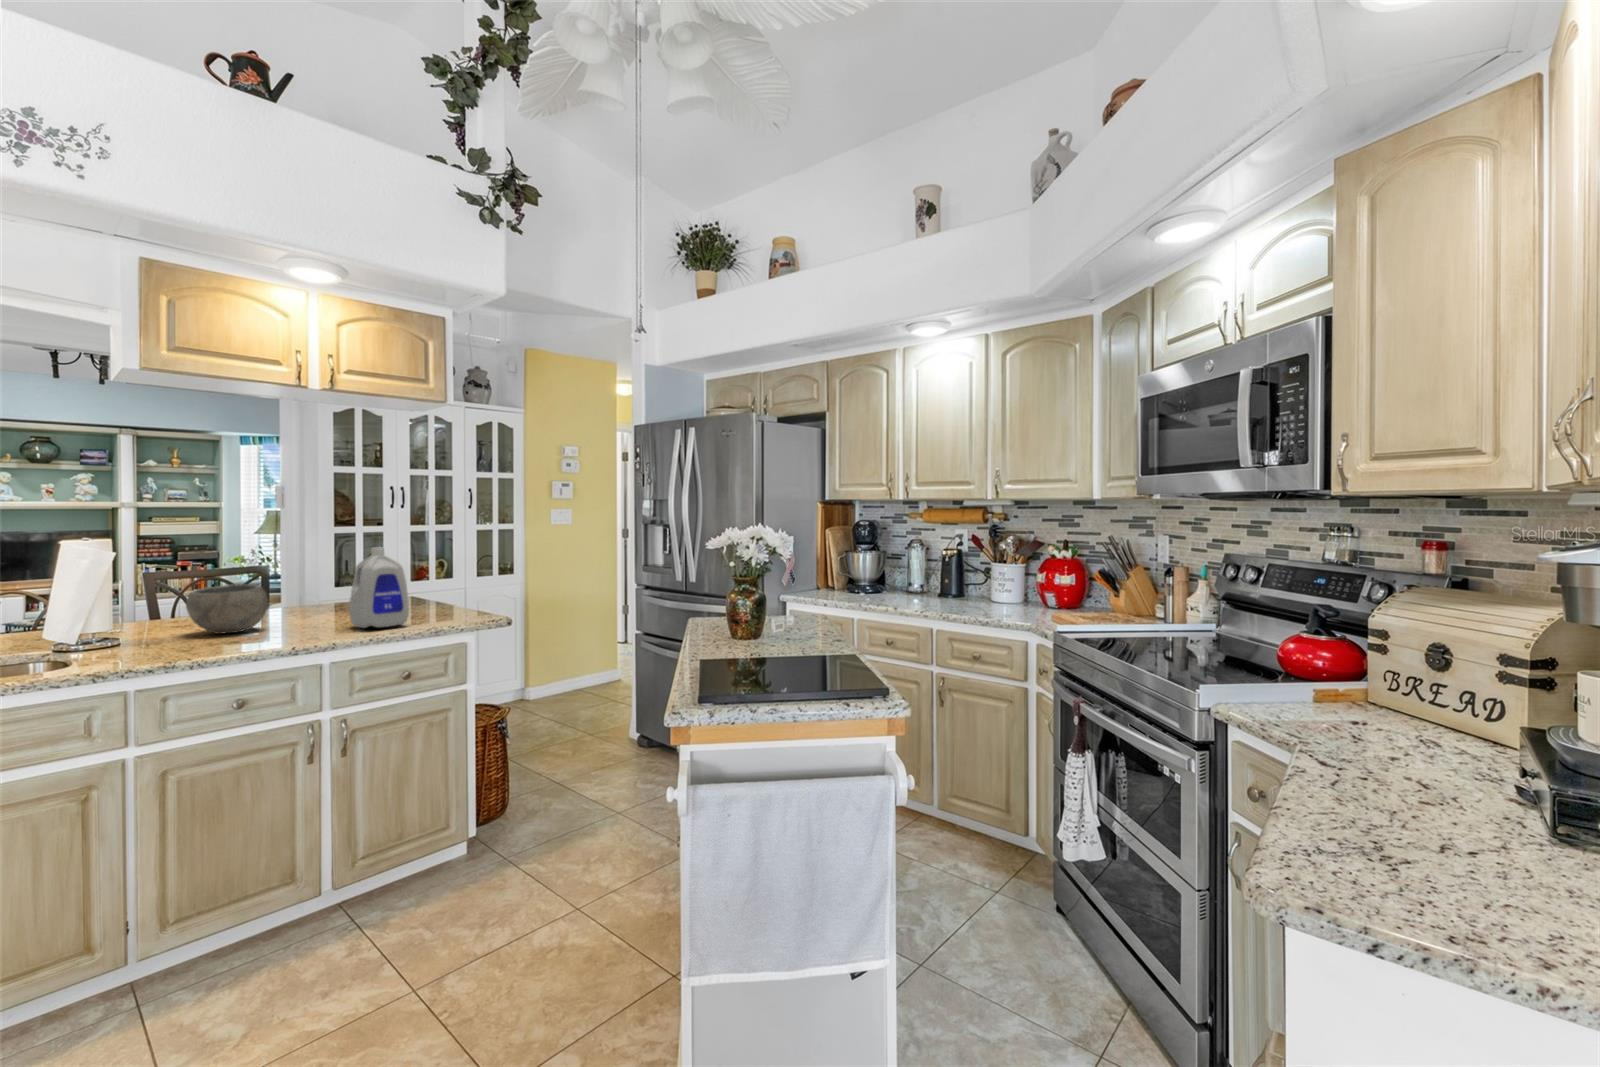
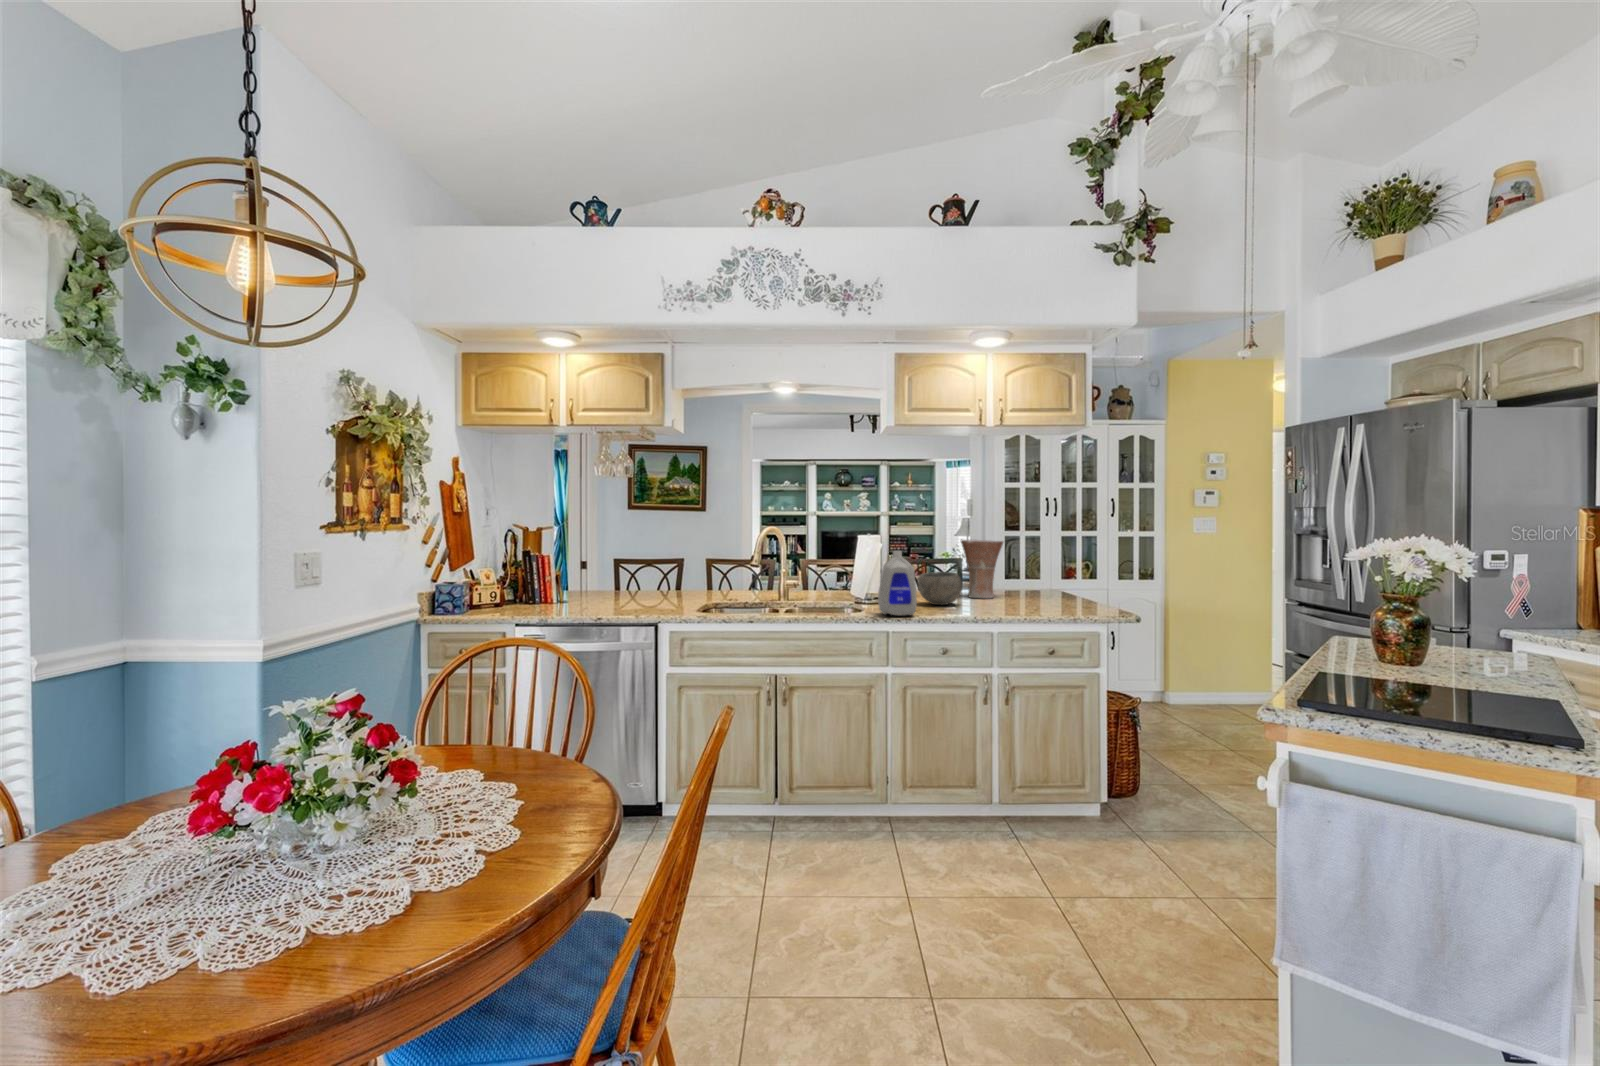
vase: none [264,537,334,616] -> present [961,540,1003,598]
bottle: present [349,547,409,628] -> present [878,551,917,616]

